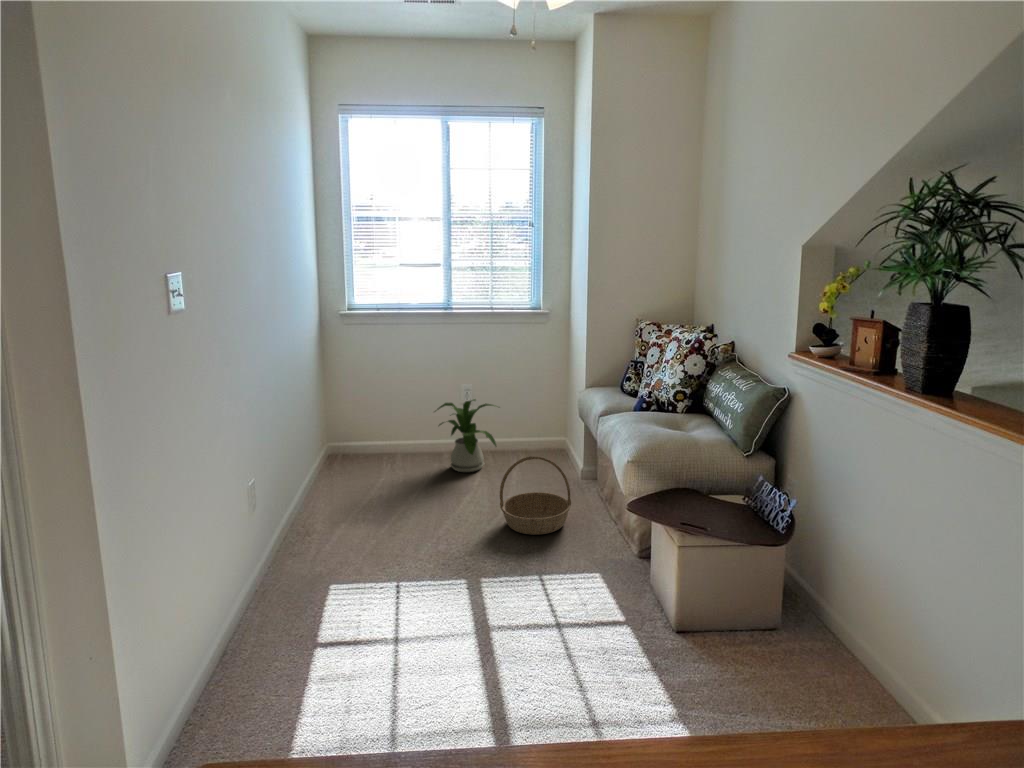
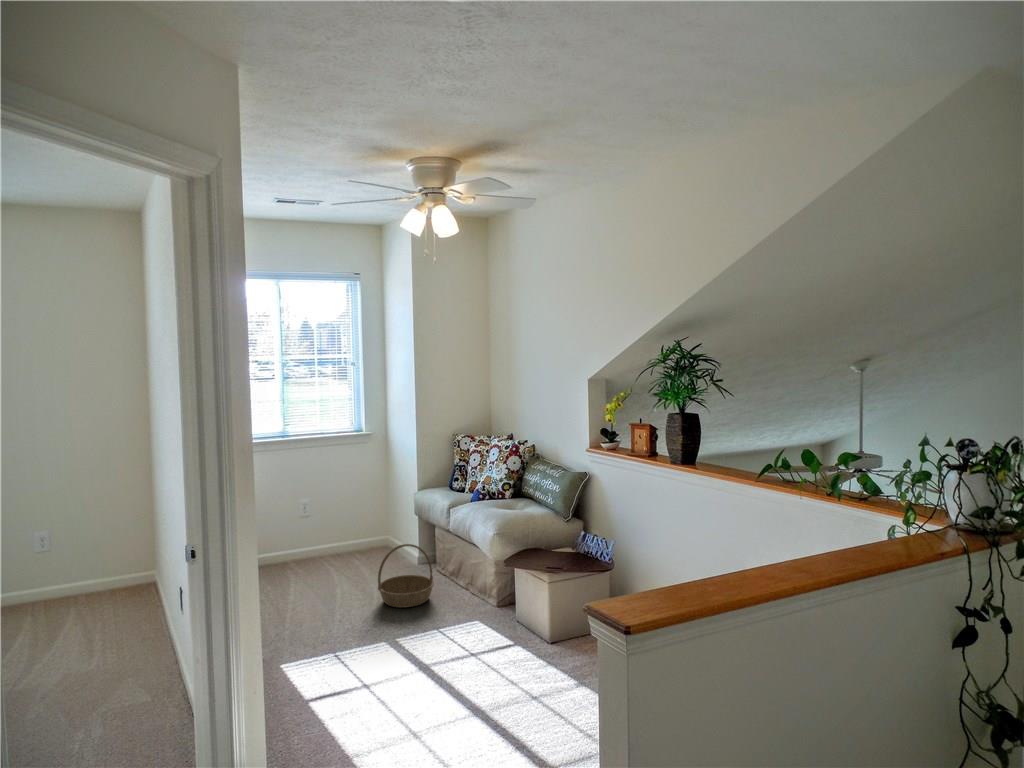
house plant: present [437,399,496,472] -> none [281,508,345,575]

